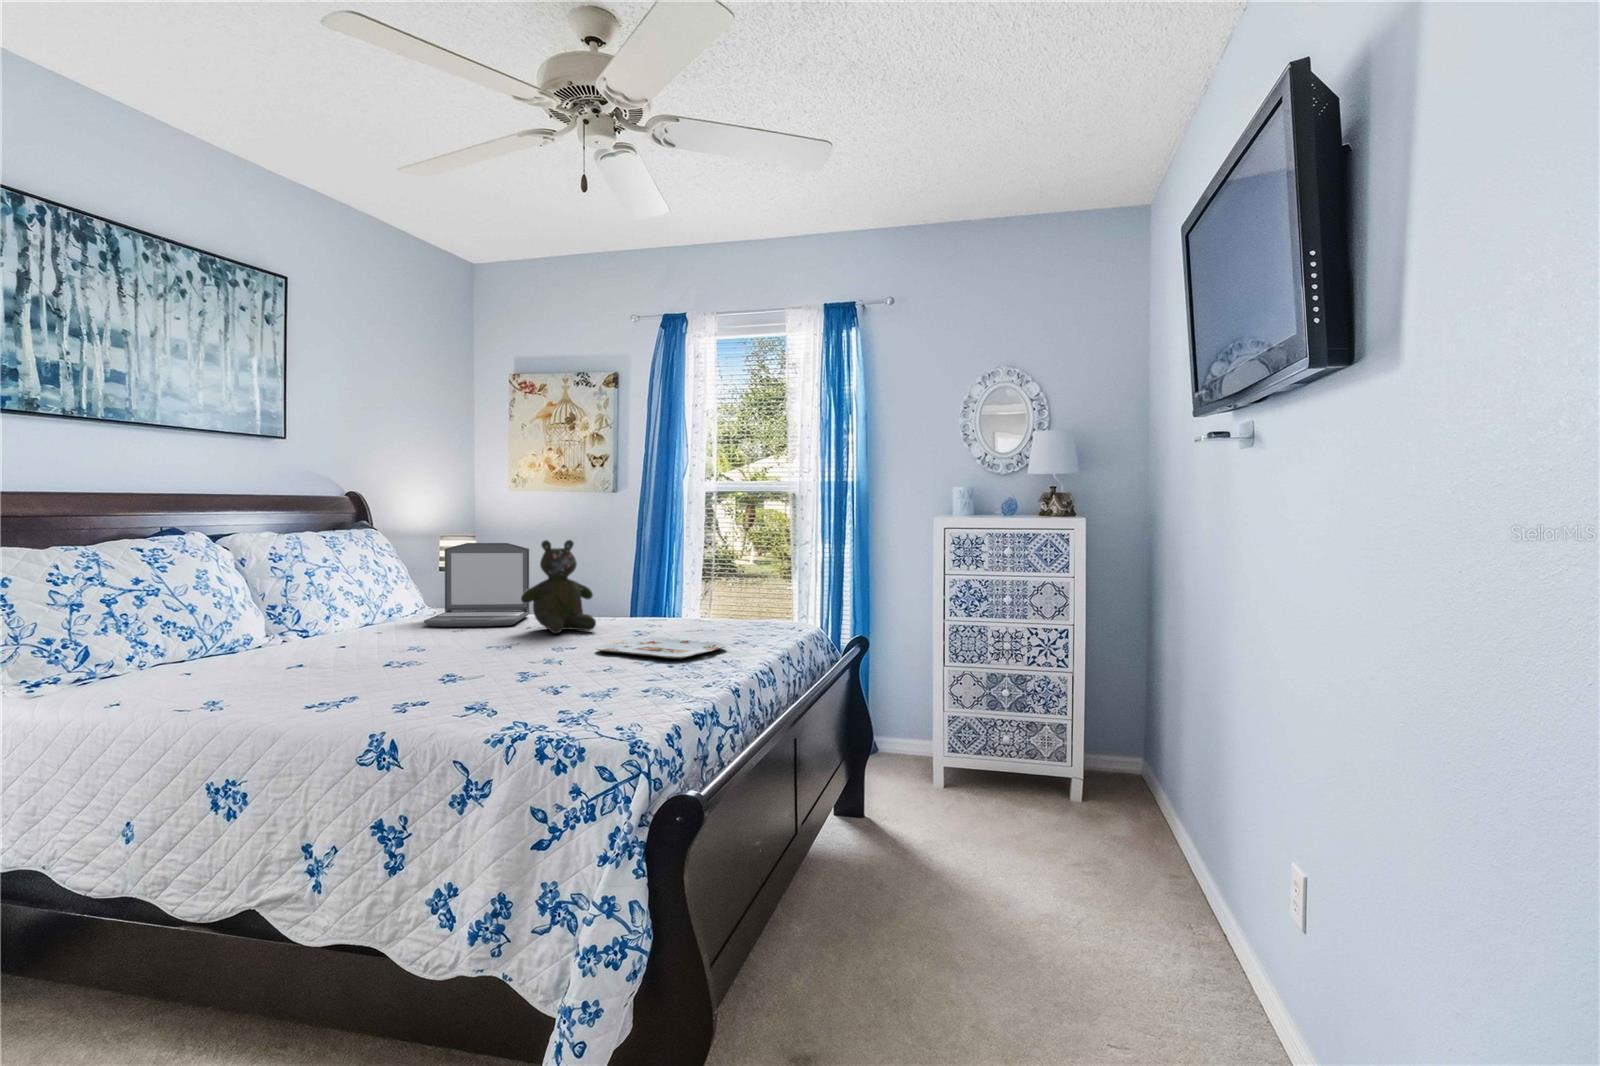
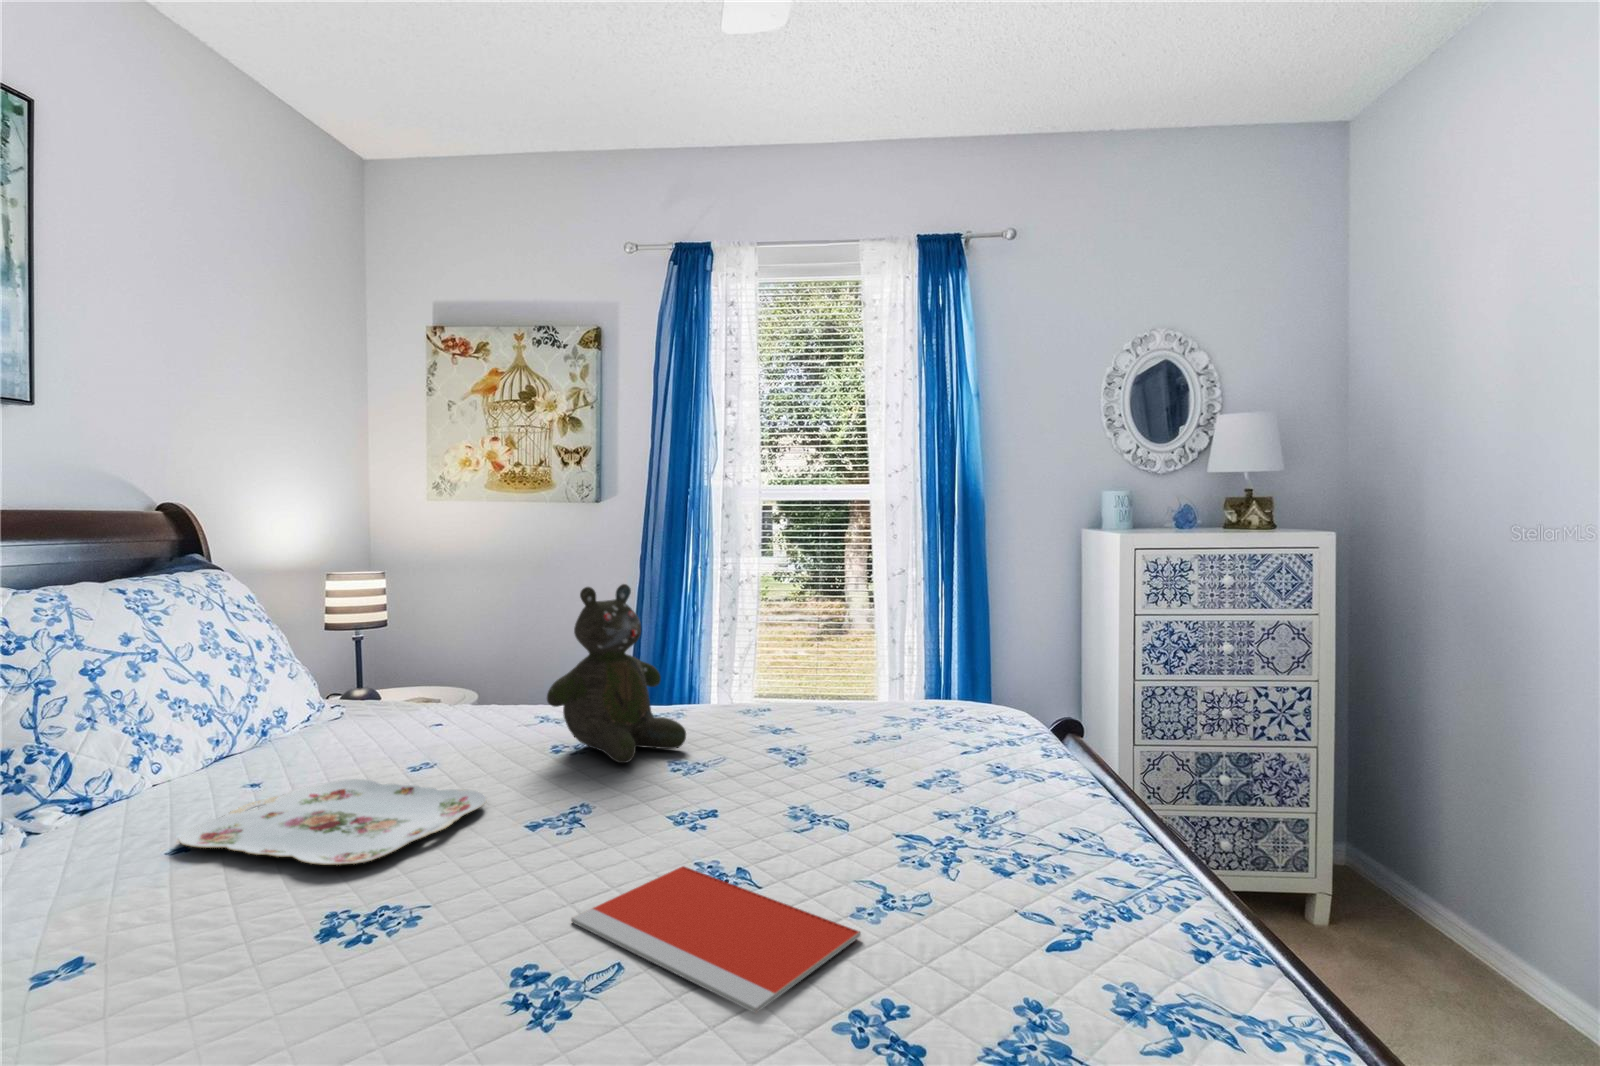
laptop: present [424,543,530,627] -> none [343,588,524,755]
serving tray: present [596,637,726,659] -> present [178,779,486,865]
notebook: none [478,658,582,682] -> present [571,866,861,1013]

